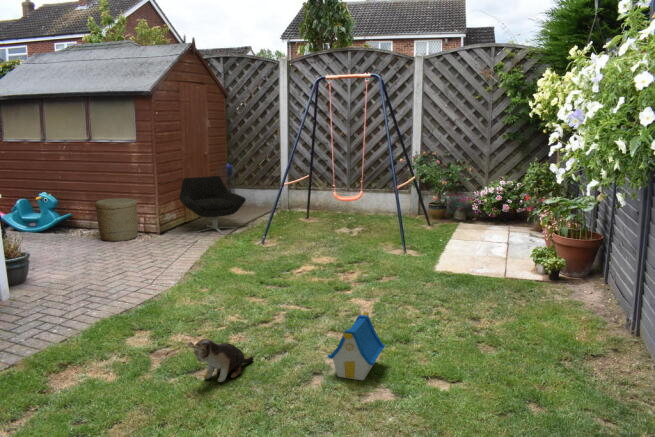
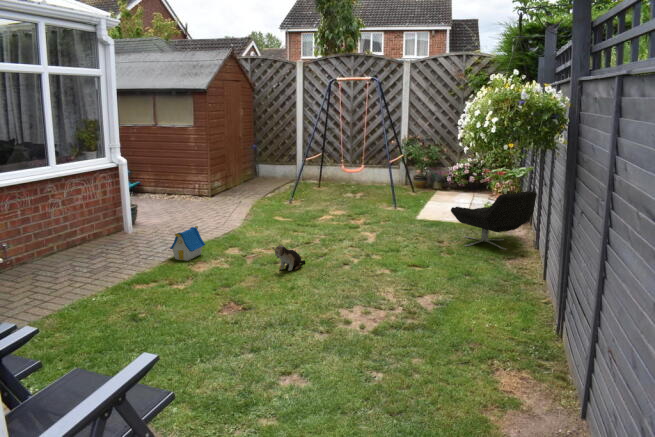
lounge chair: present [179,176,246,235] -> present [451,191,537,250]
woven basket: present [95,198,138,241] -> none [163,170,194,202]
toy house: present [328,312,385,380] -> present [170,226,205,260]

